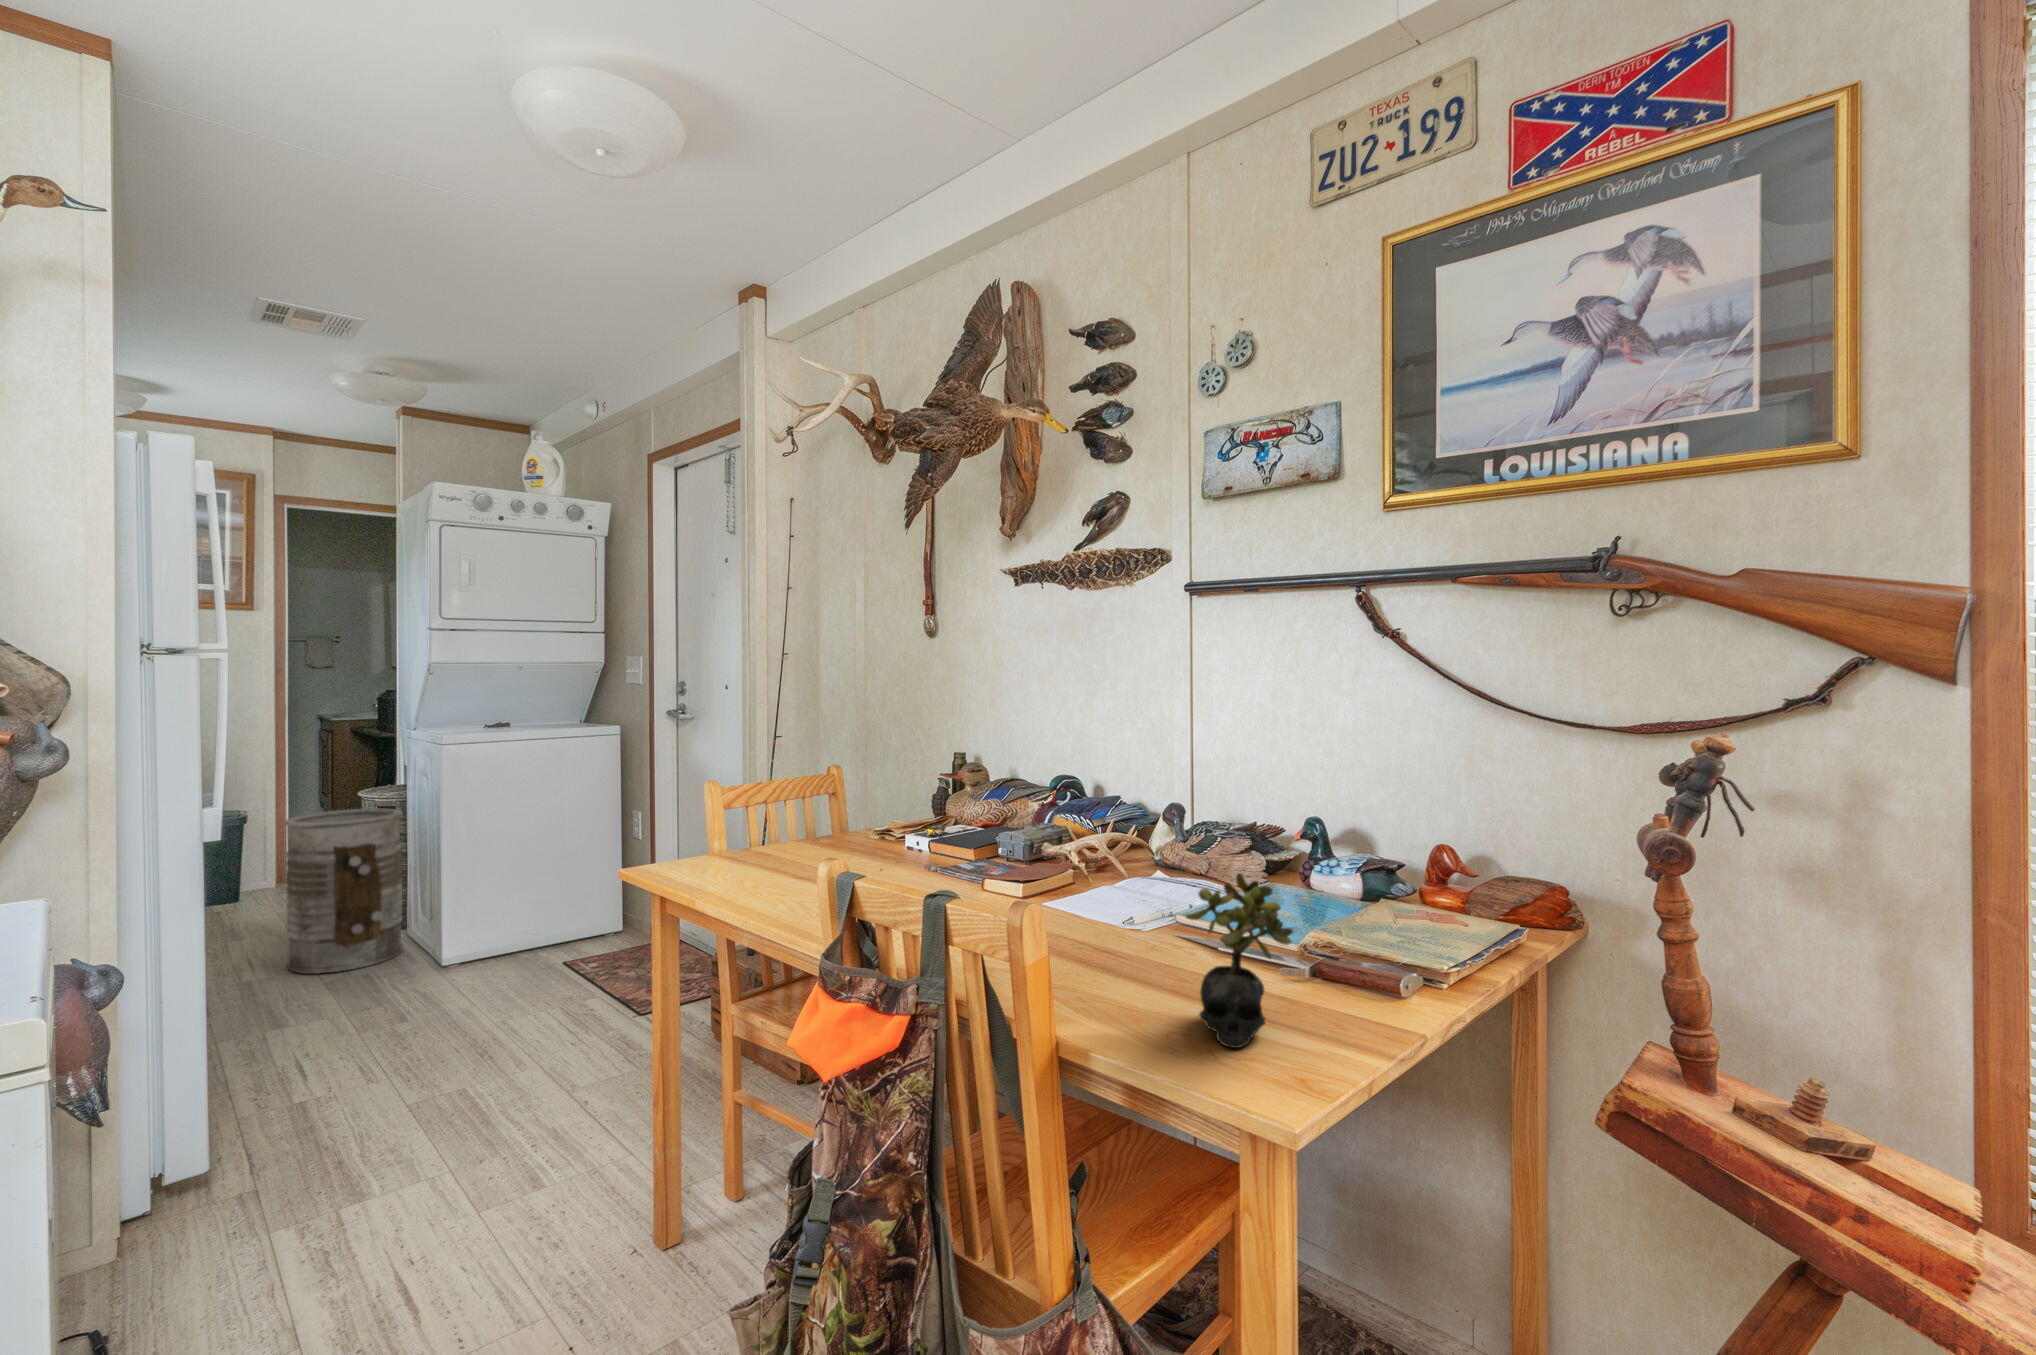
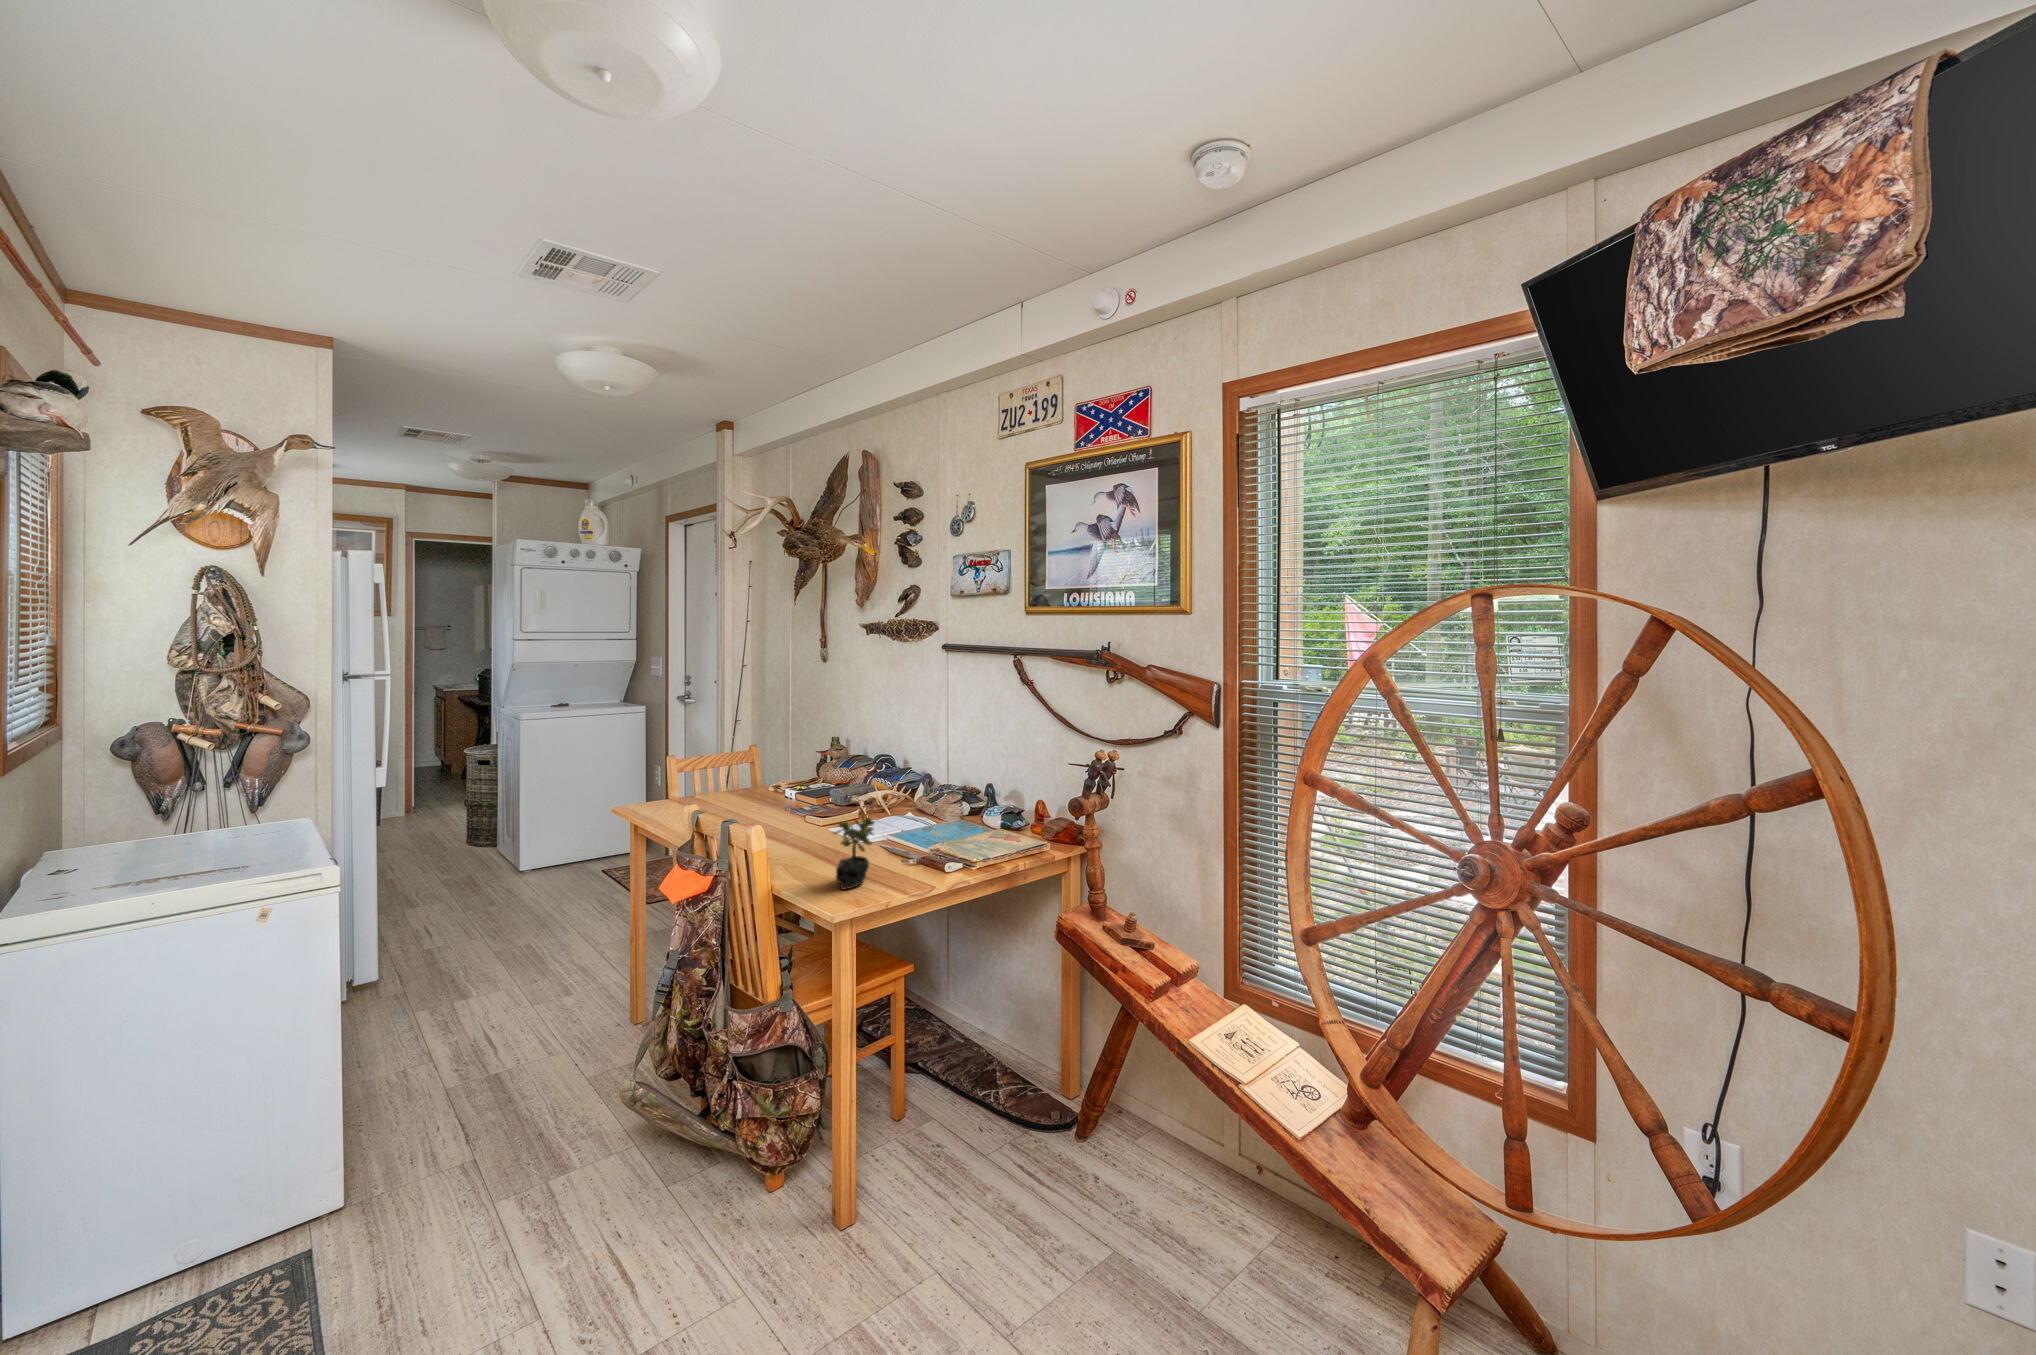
trash can: present [284,808,403,974] -> none [417,763,497,874]

